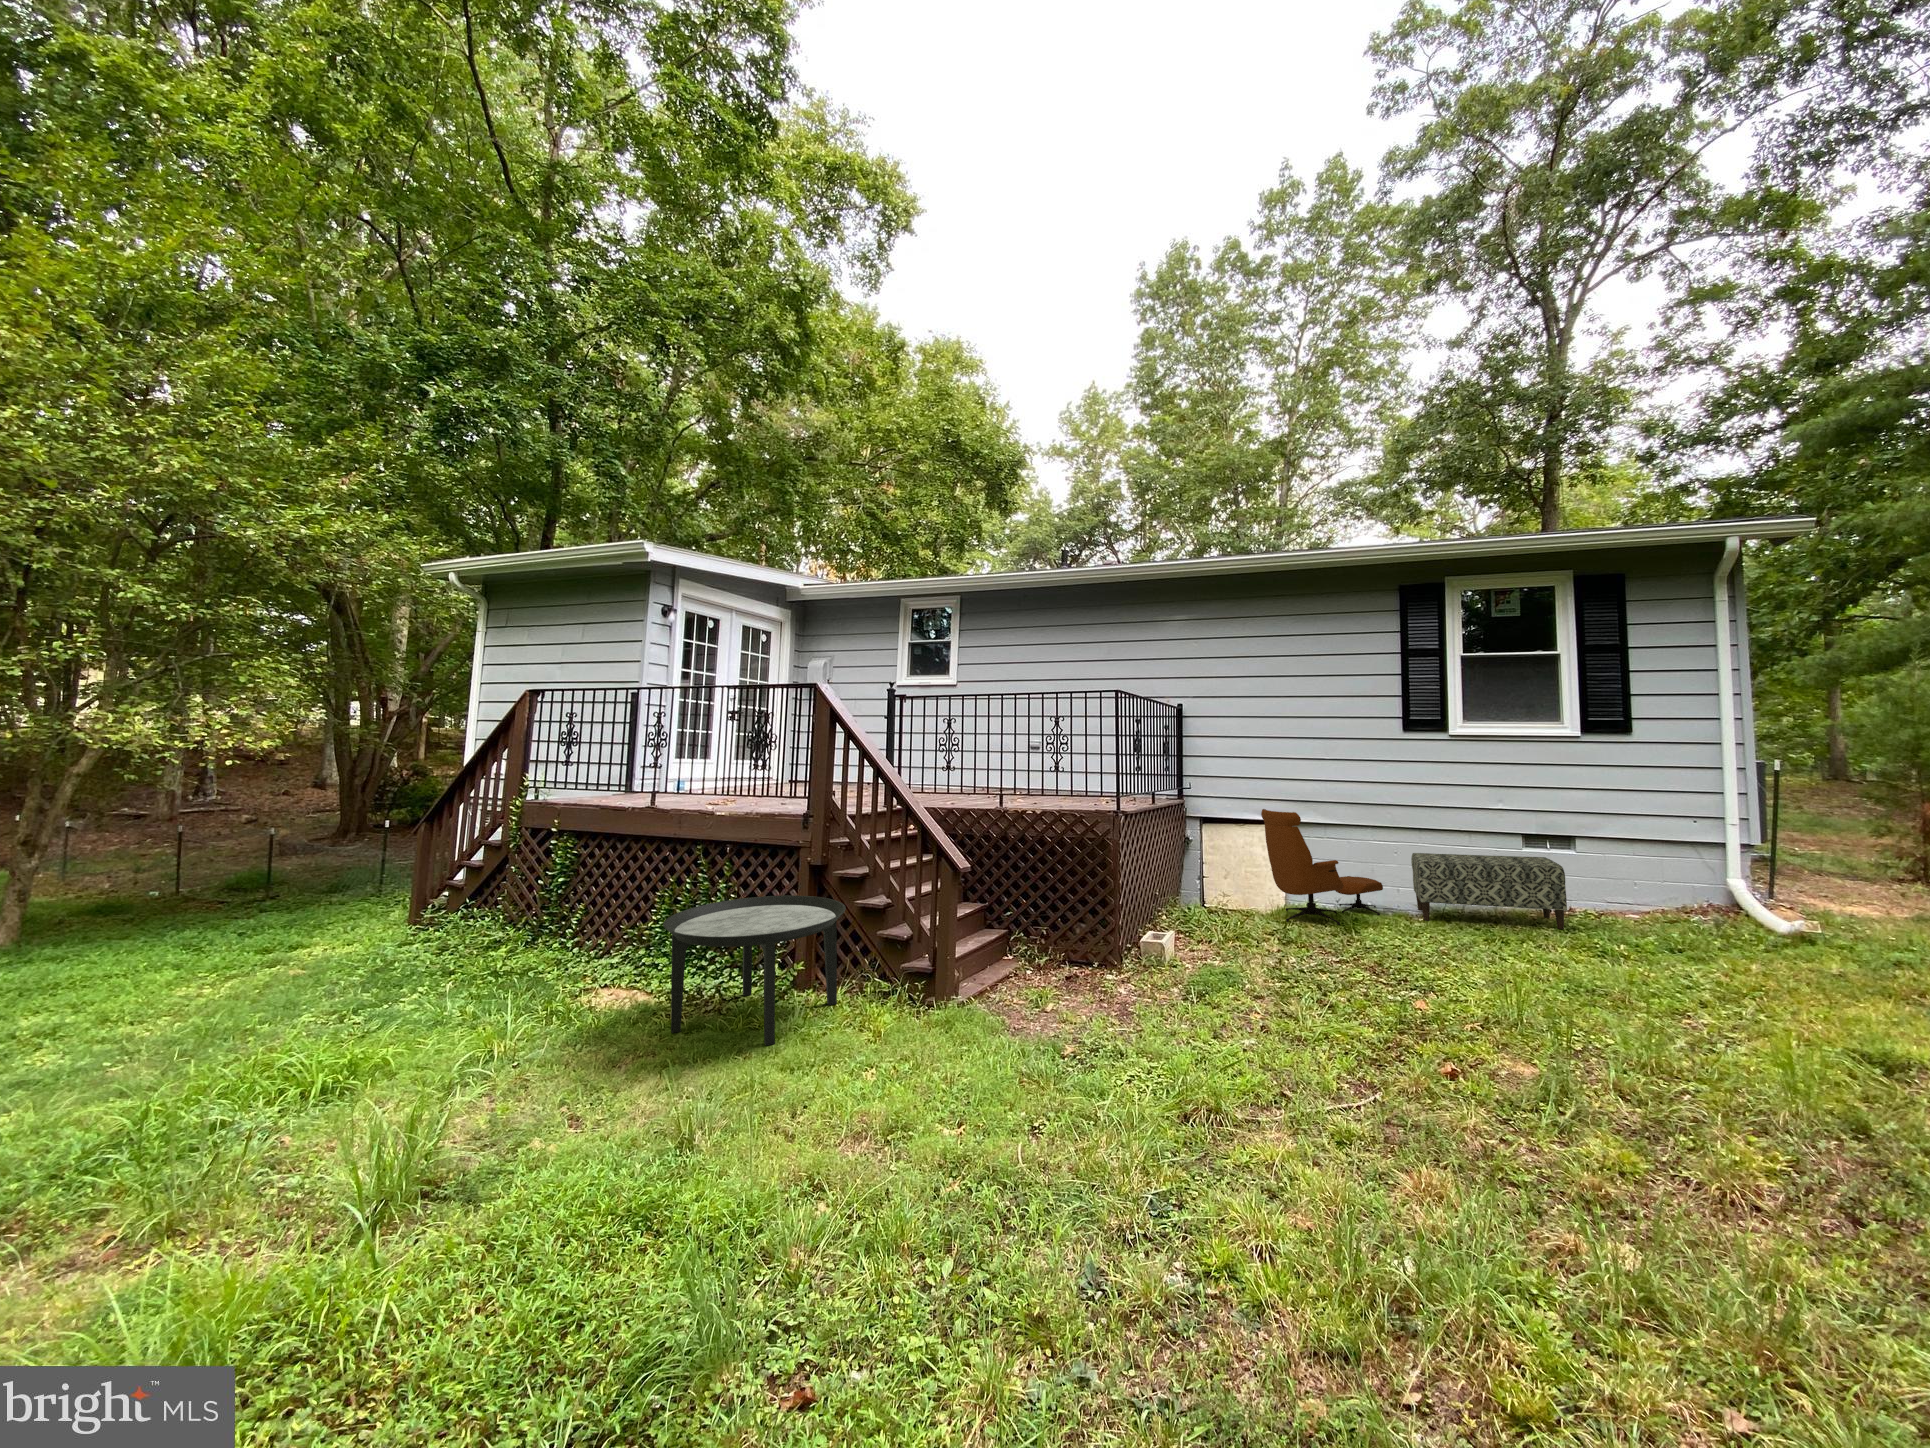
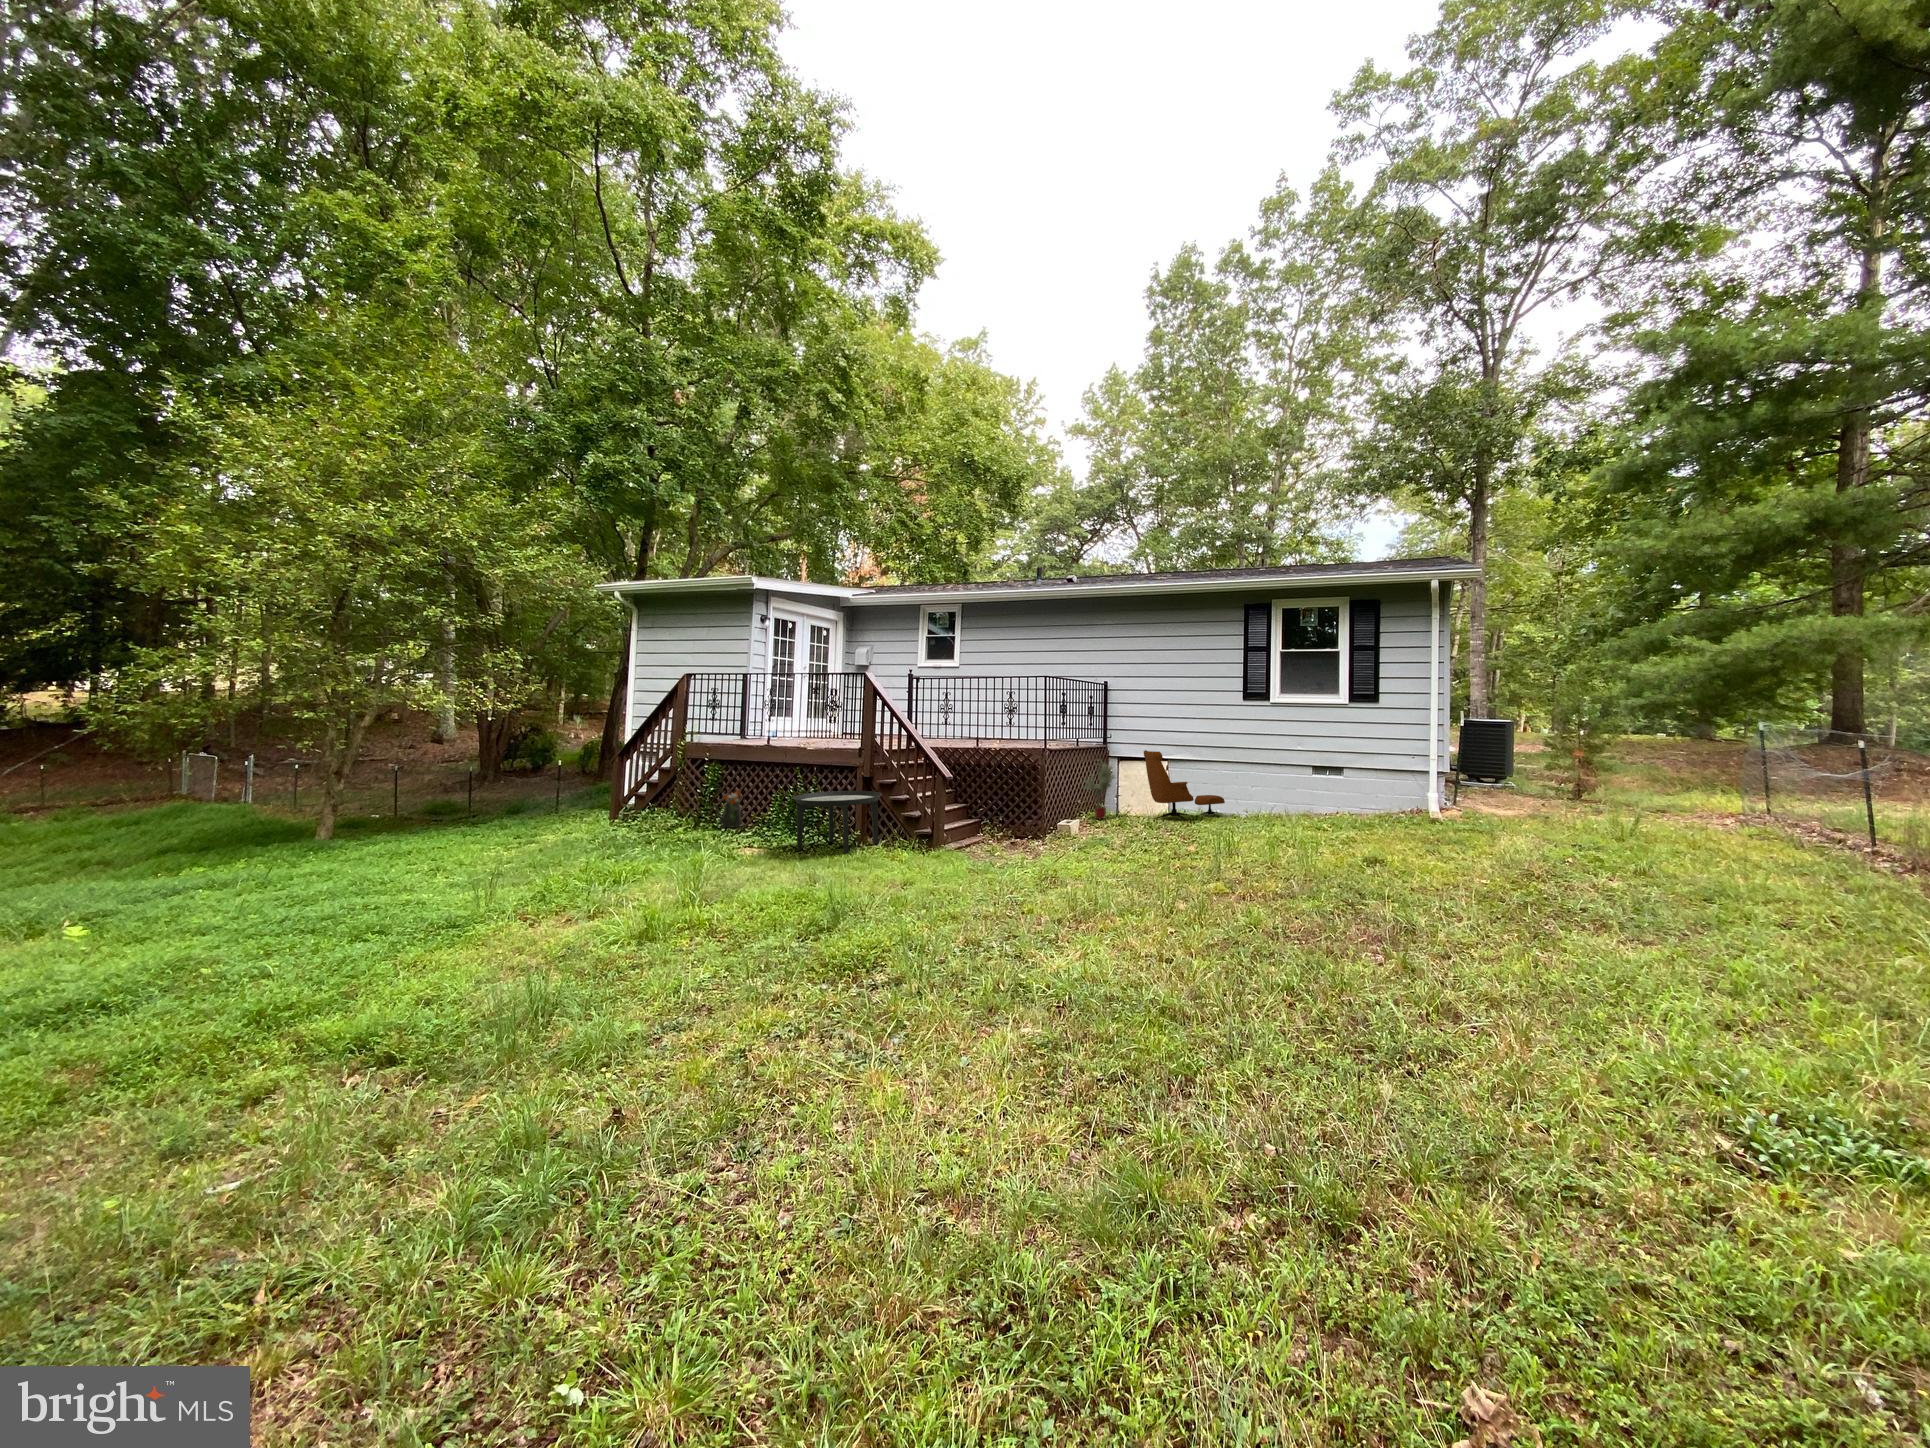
potted tree: none [1163,822,1212,920] -> present [1084,762,1114,819]
bench: present [1411,853,1567,929] -> none [1239,780,1324,823]
watering can: none [541,887,603,959] -> present [716,791,743,828]

